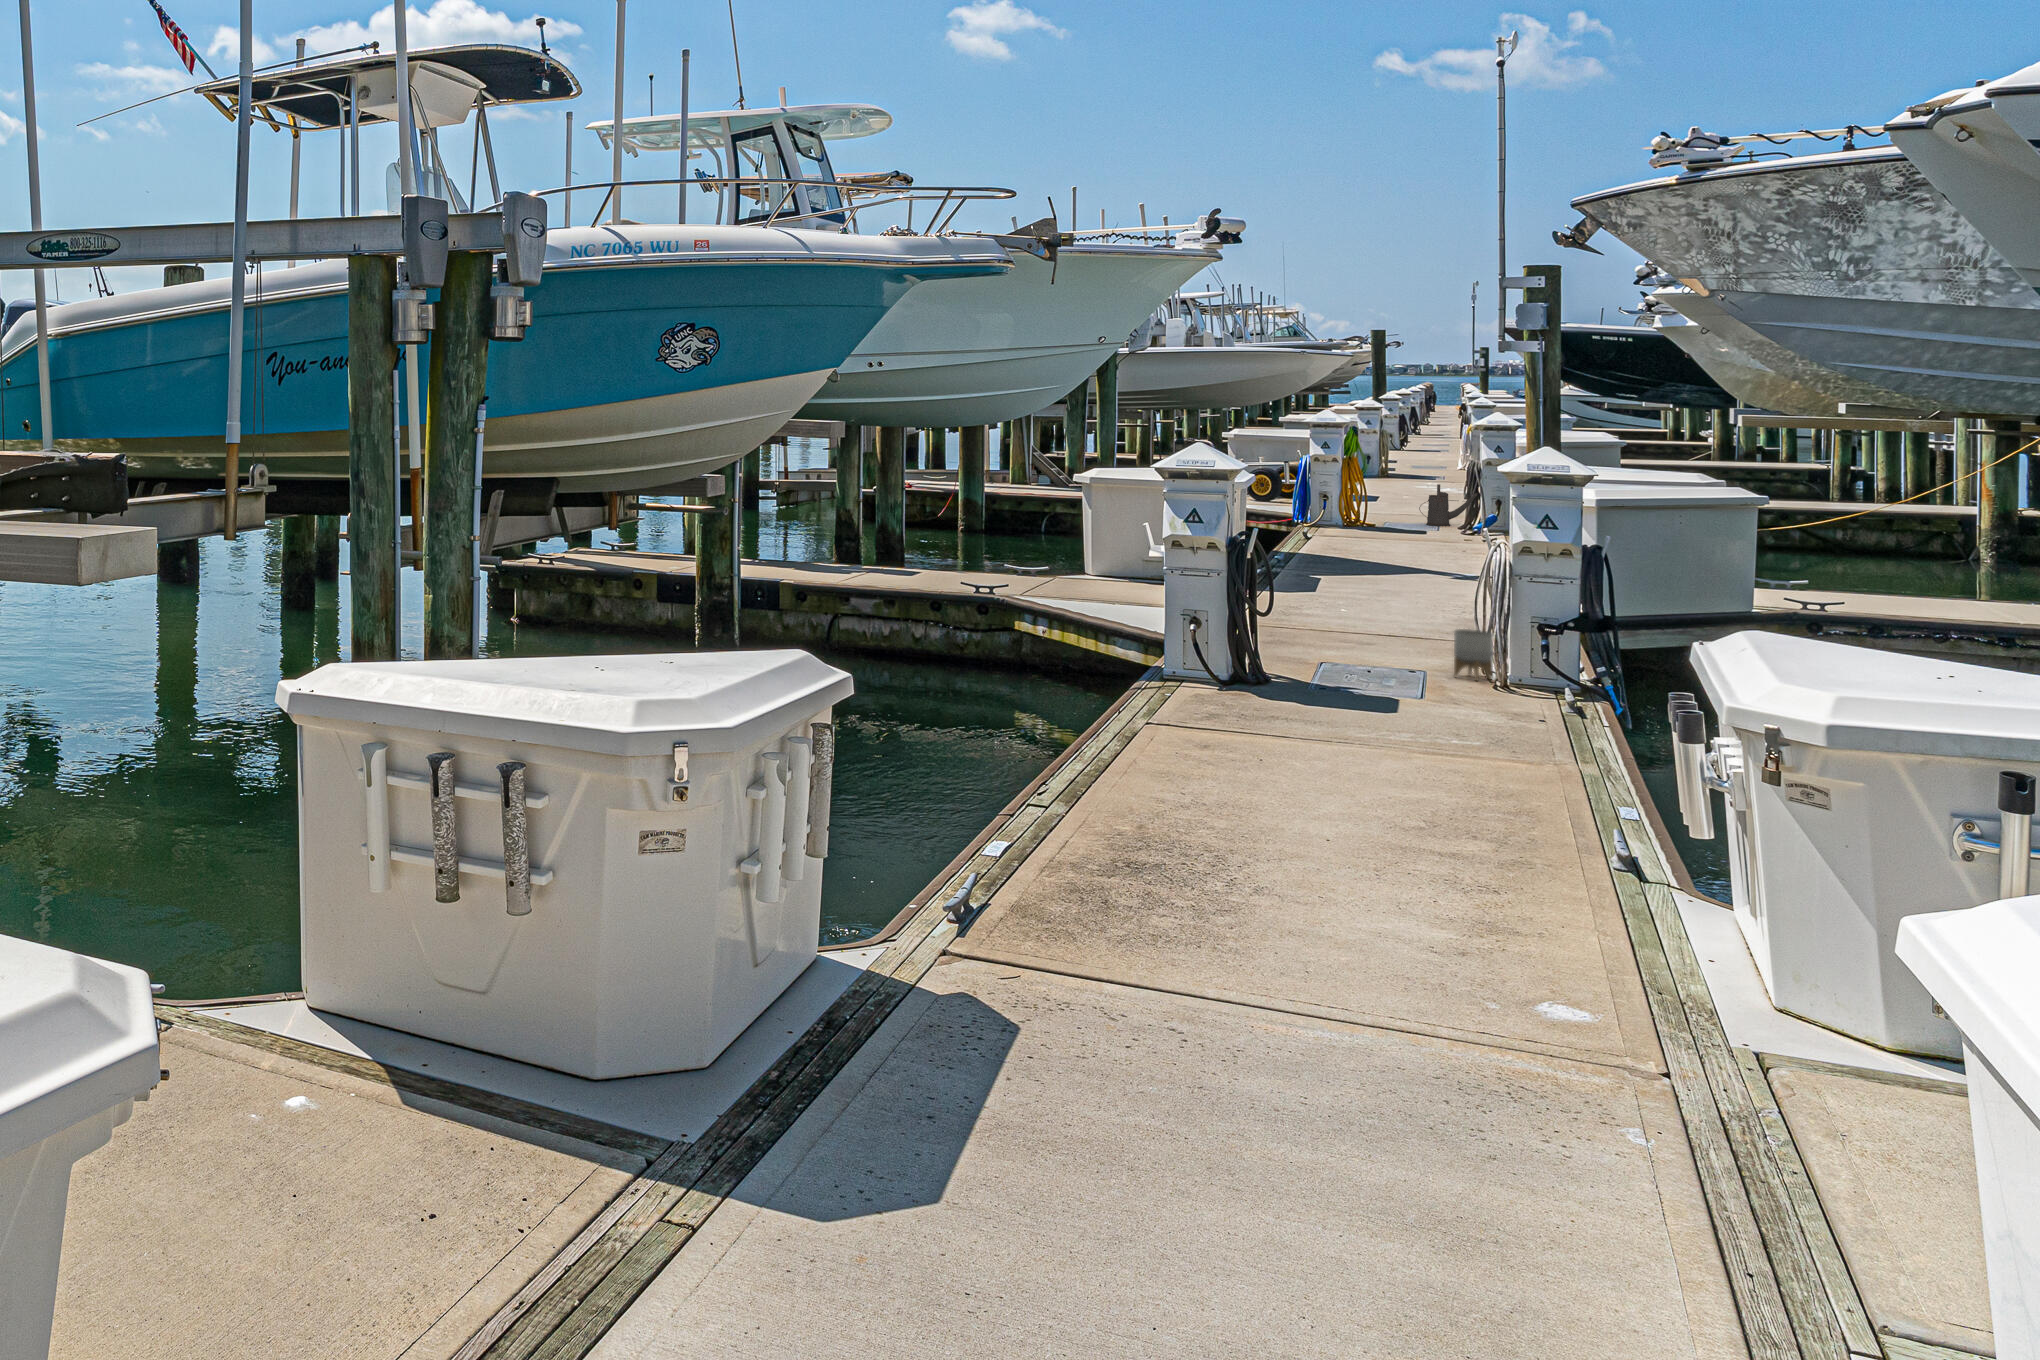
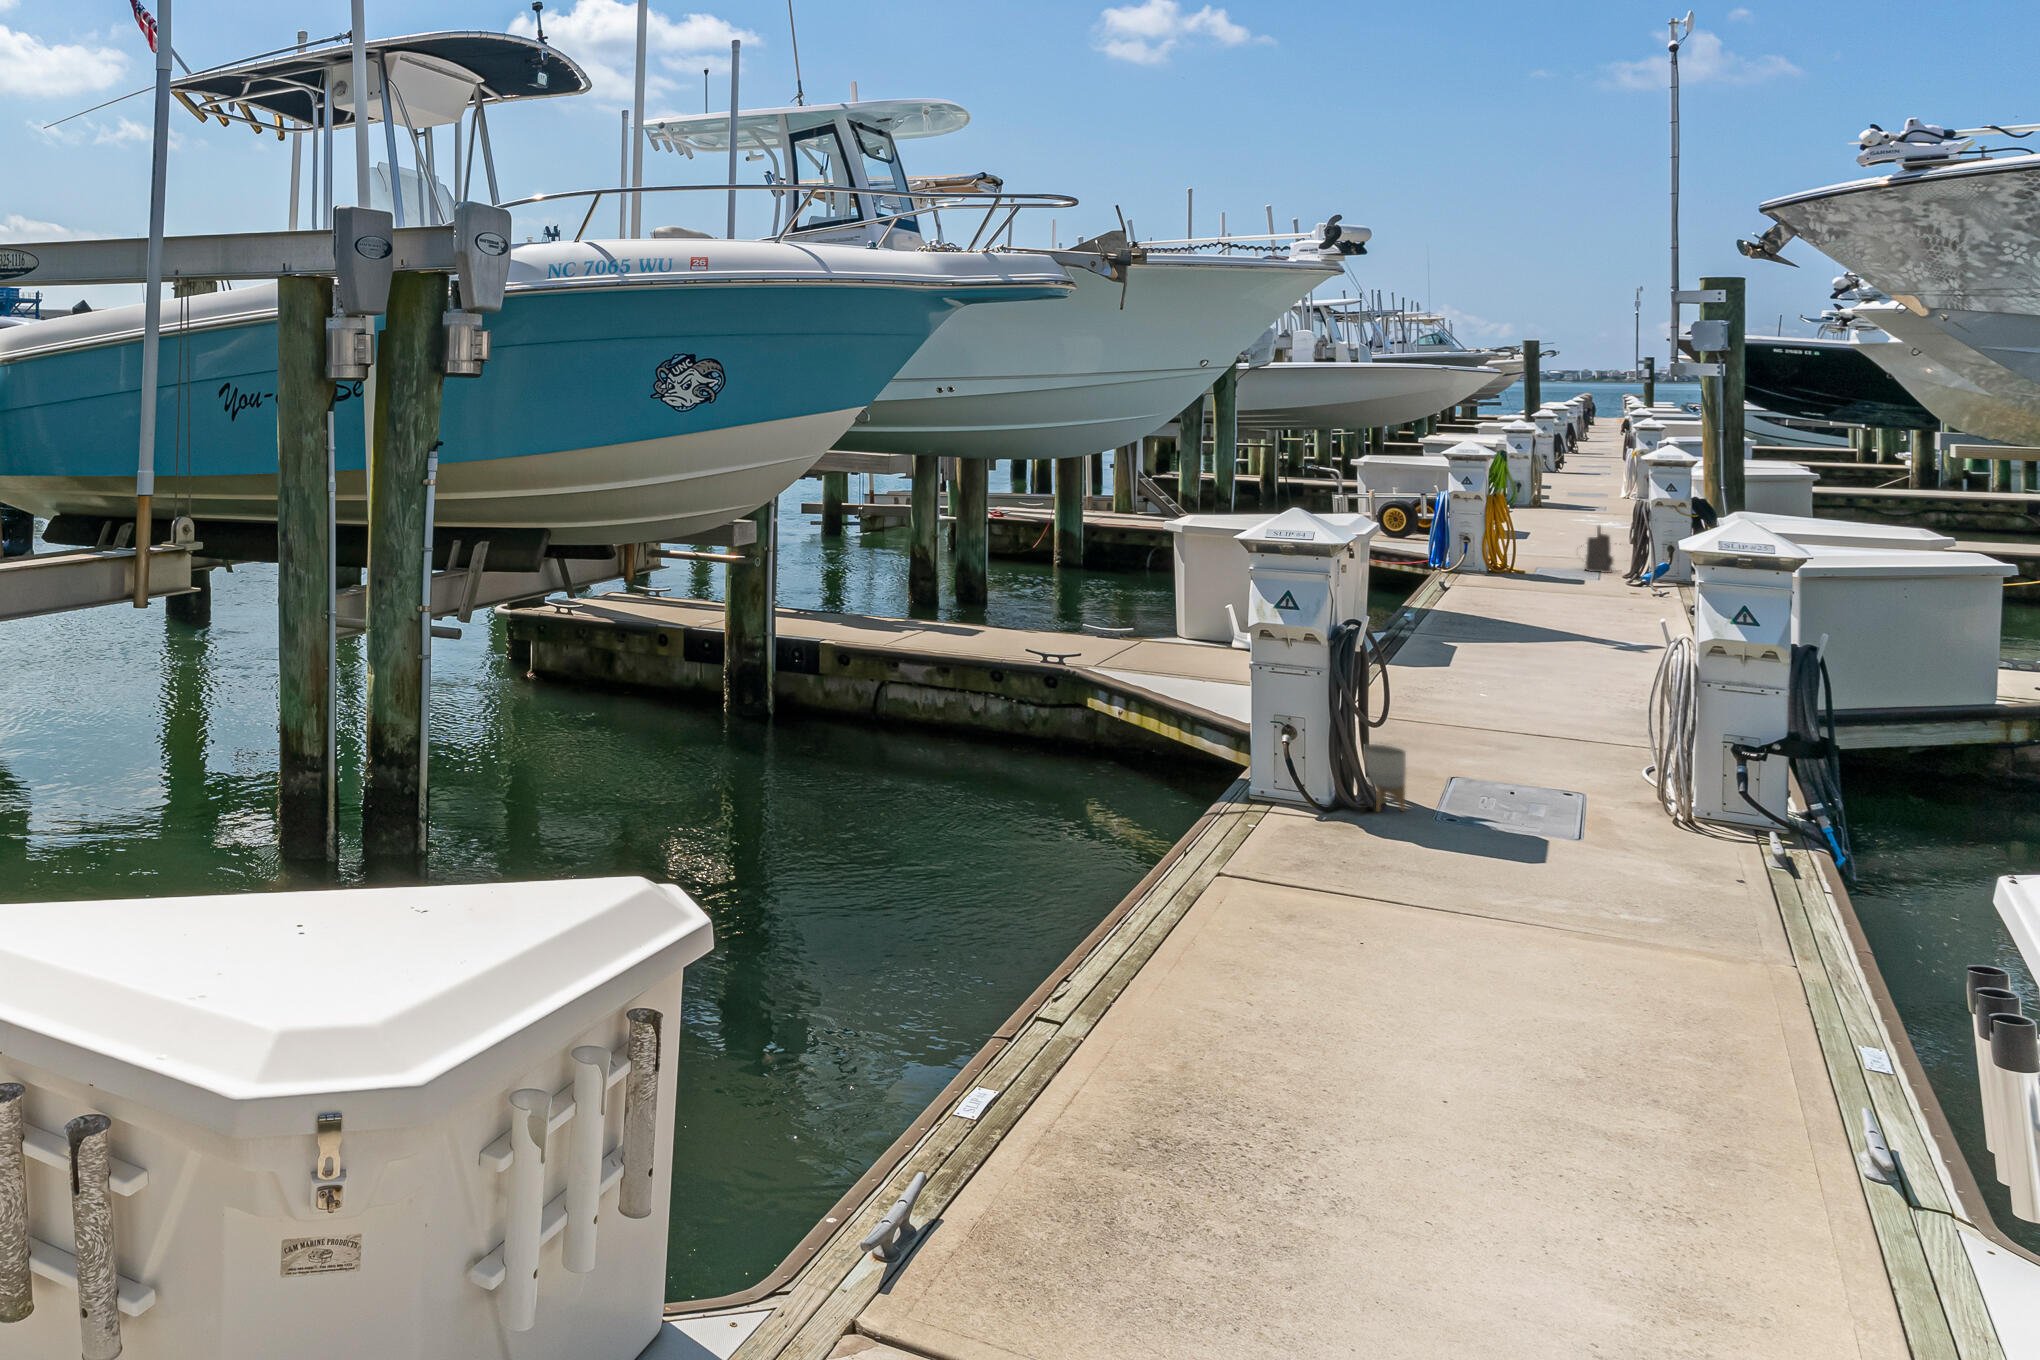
planter: present [1454,629,1493,682] -> present [1363,744,1406,812]

